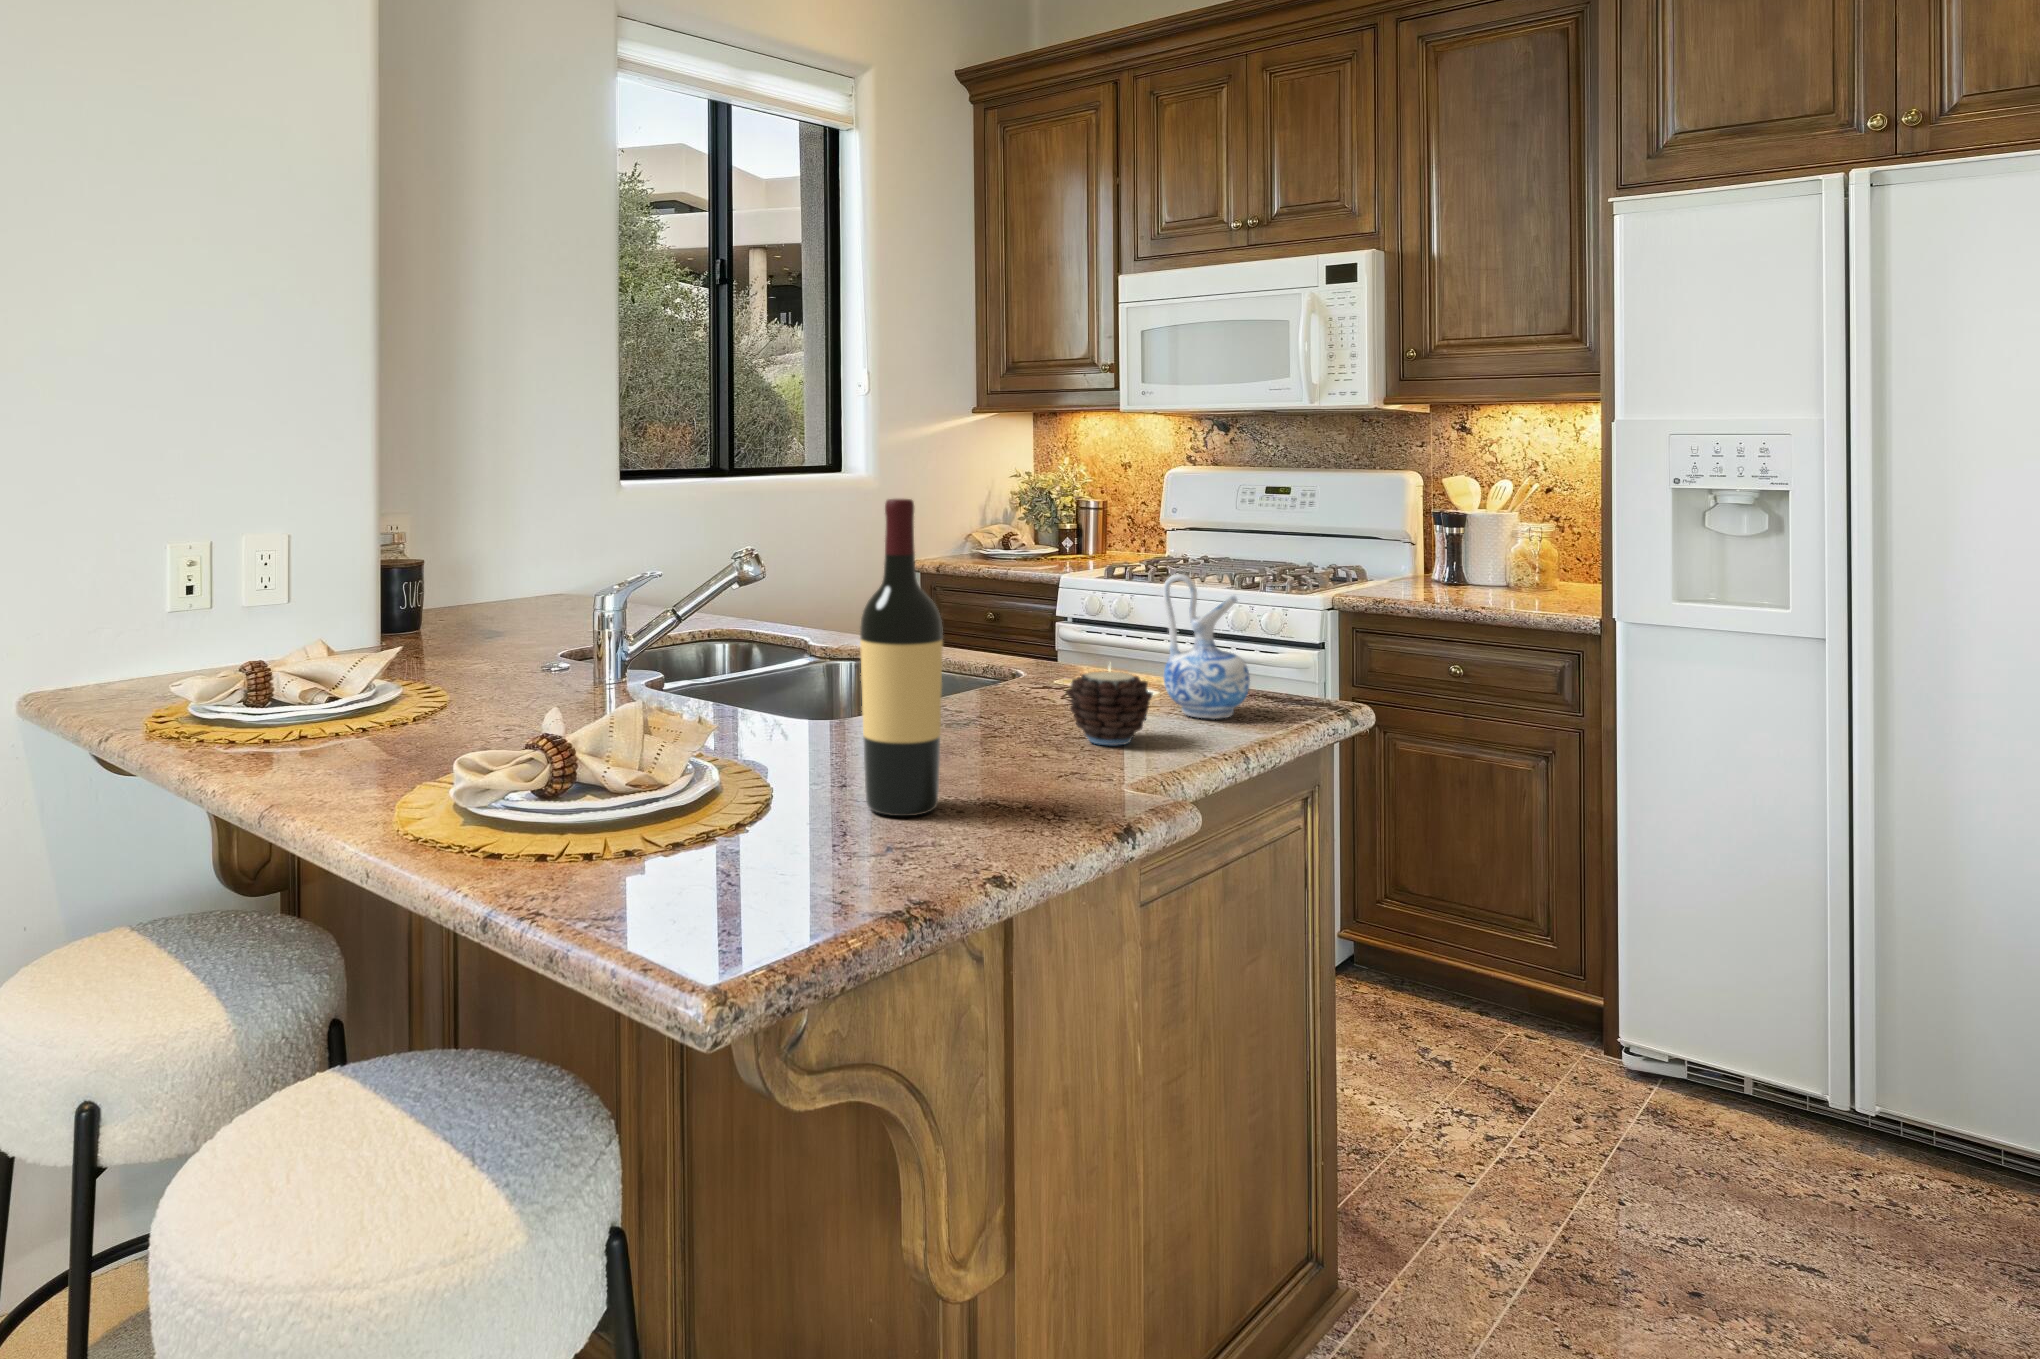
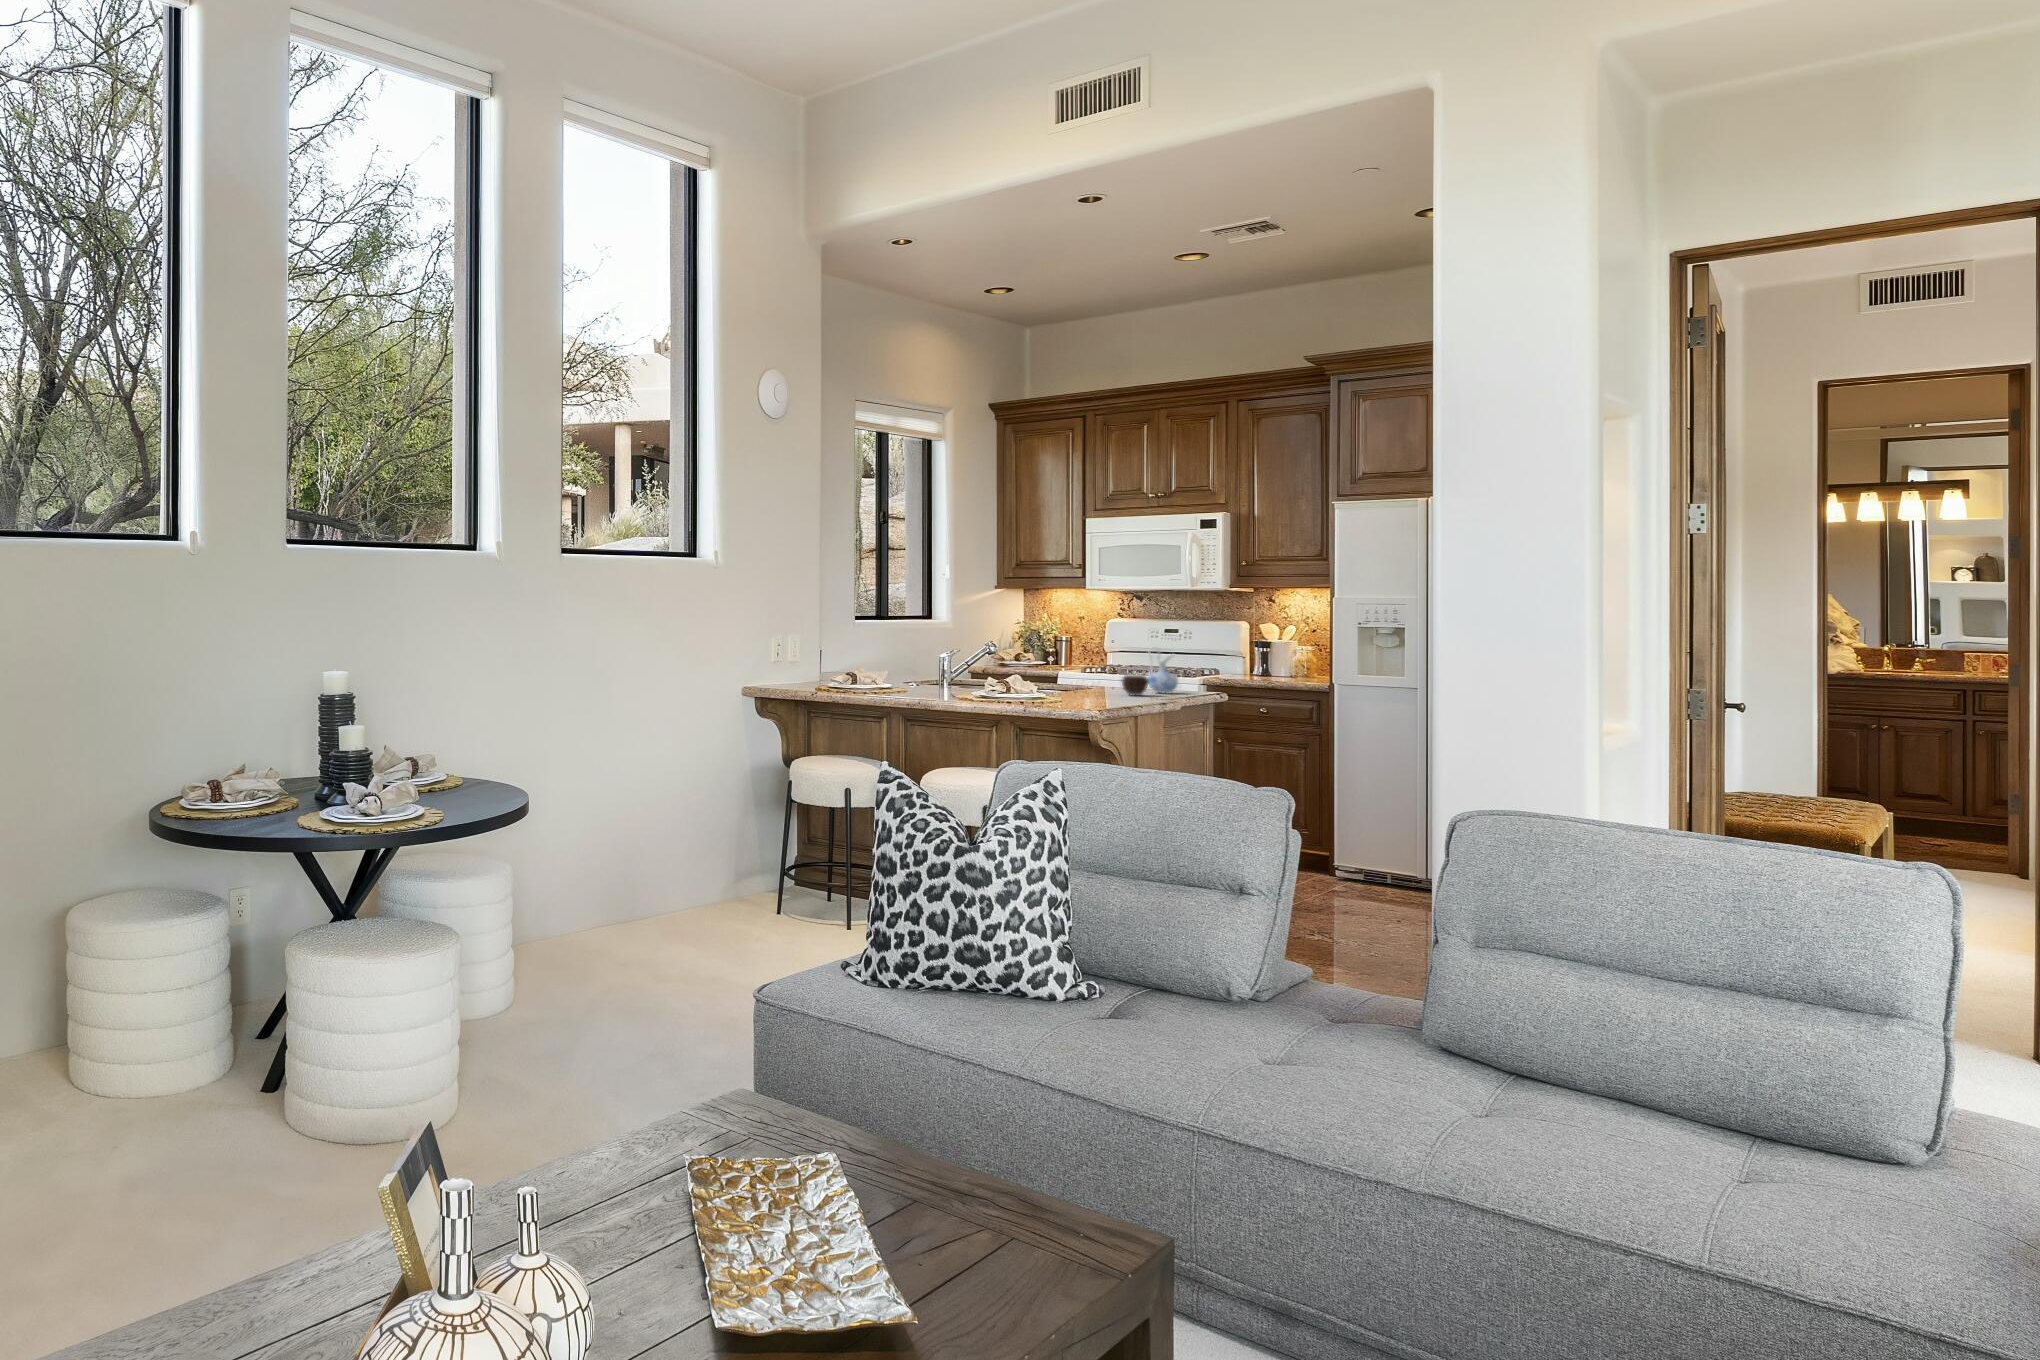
wine bottle: present [860,499,943,816] -> none [1076,617,1099,701]

